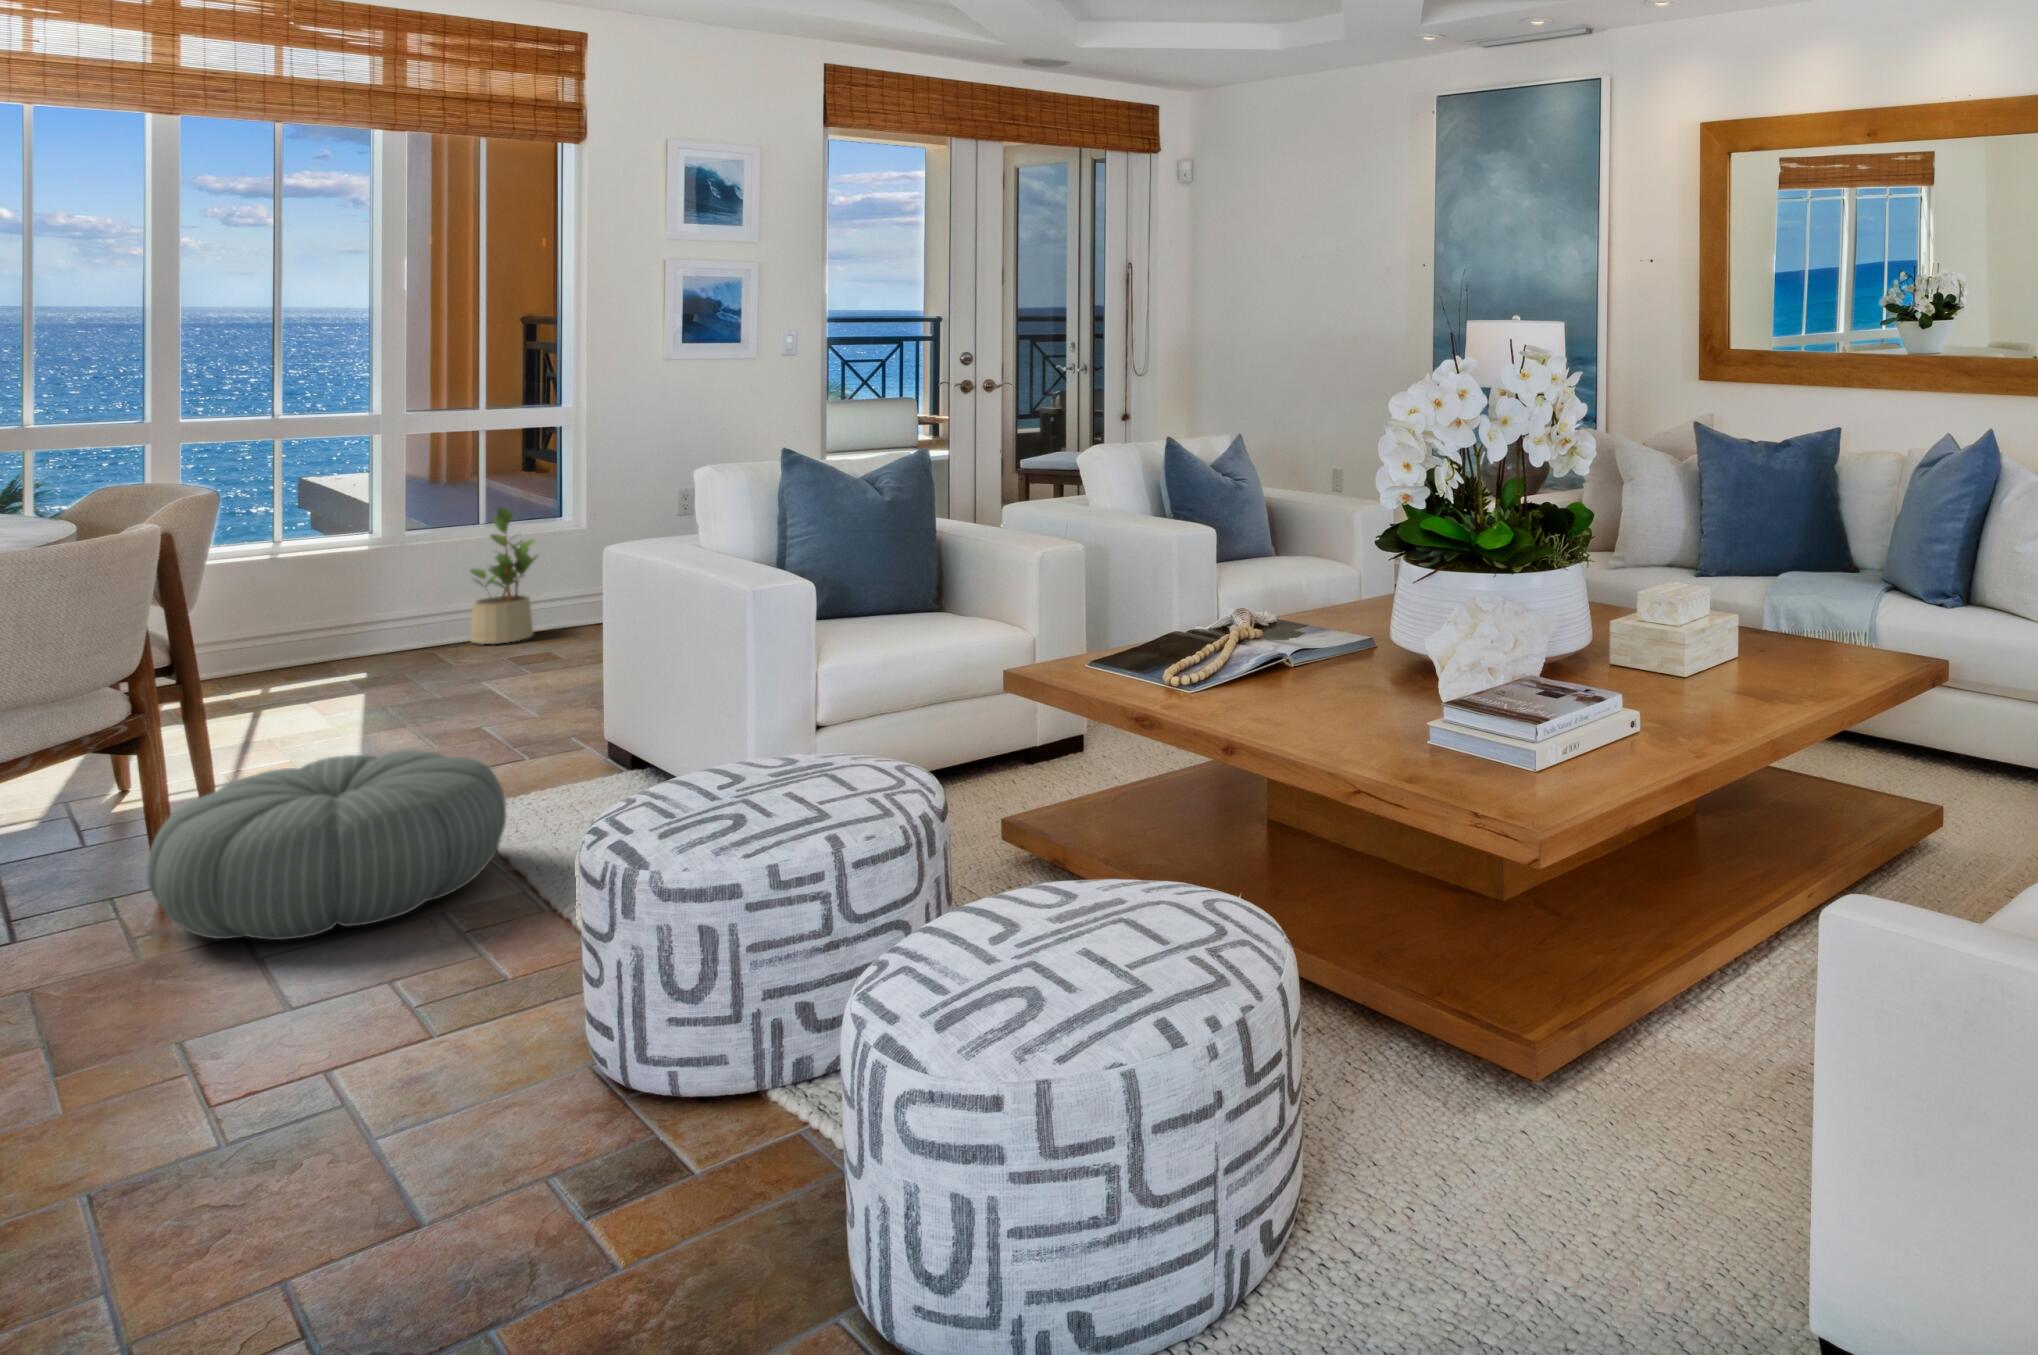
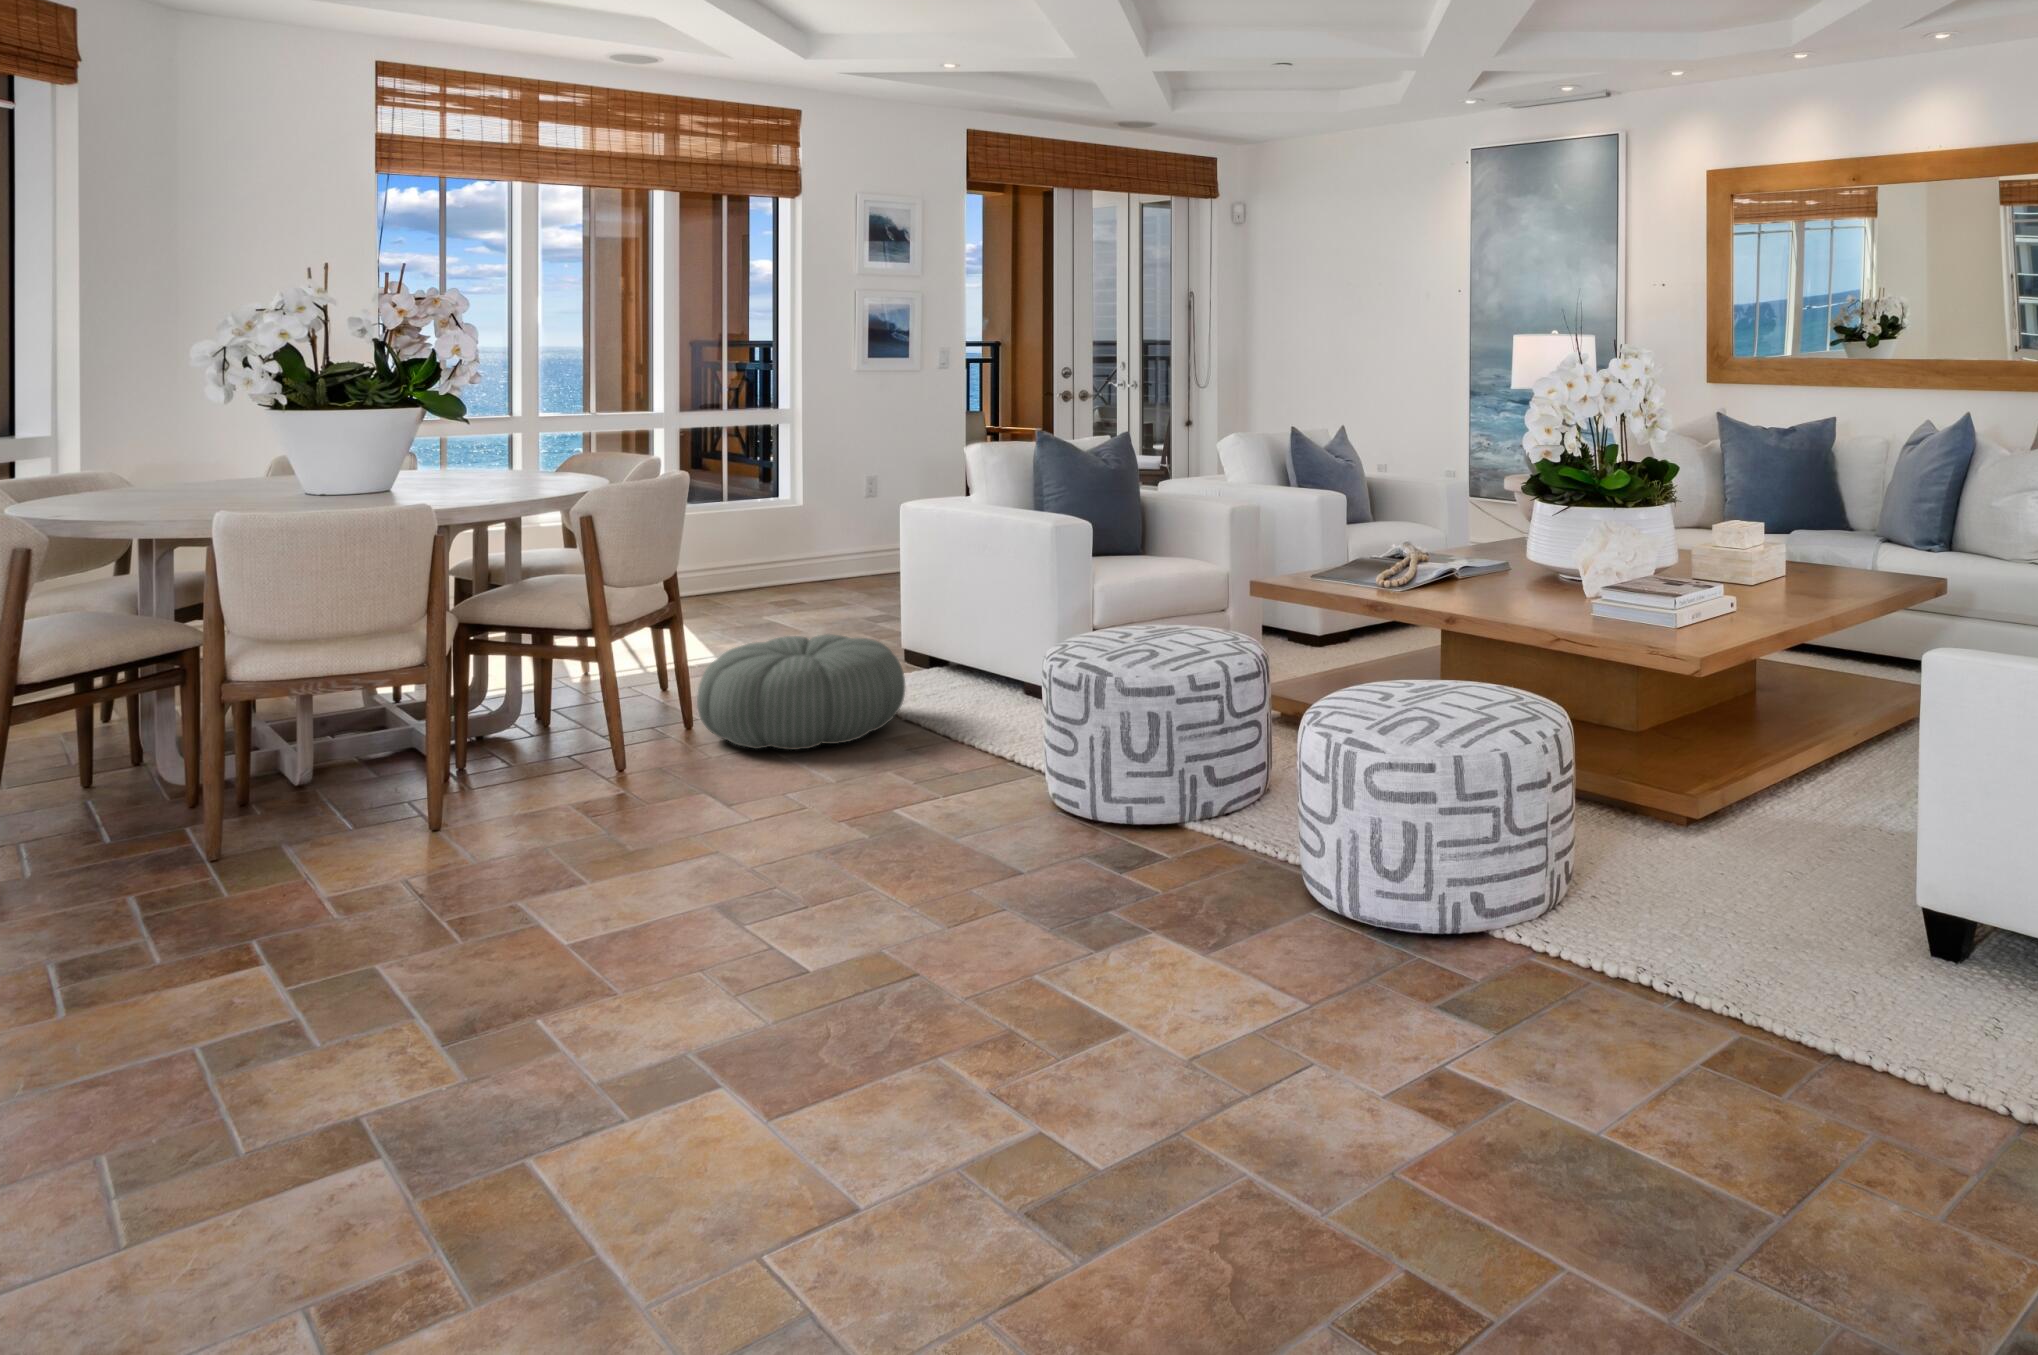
potted plant: present [470,507,537,644] -> none [726,486,779,593]

